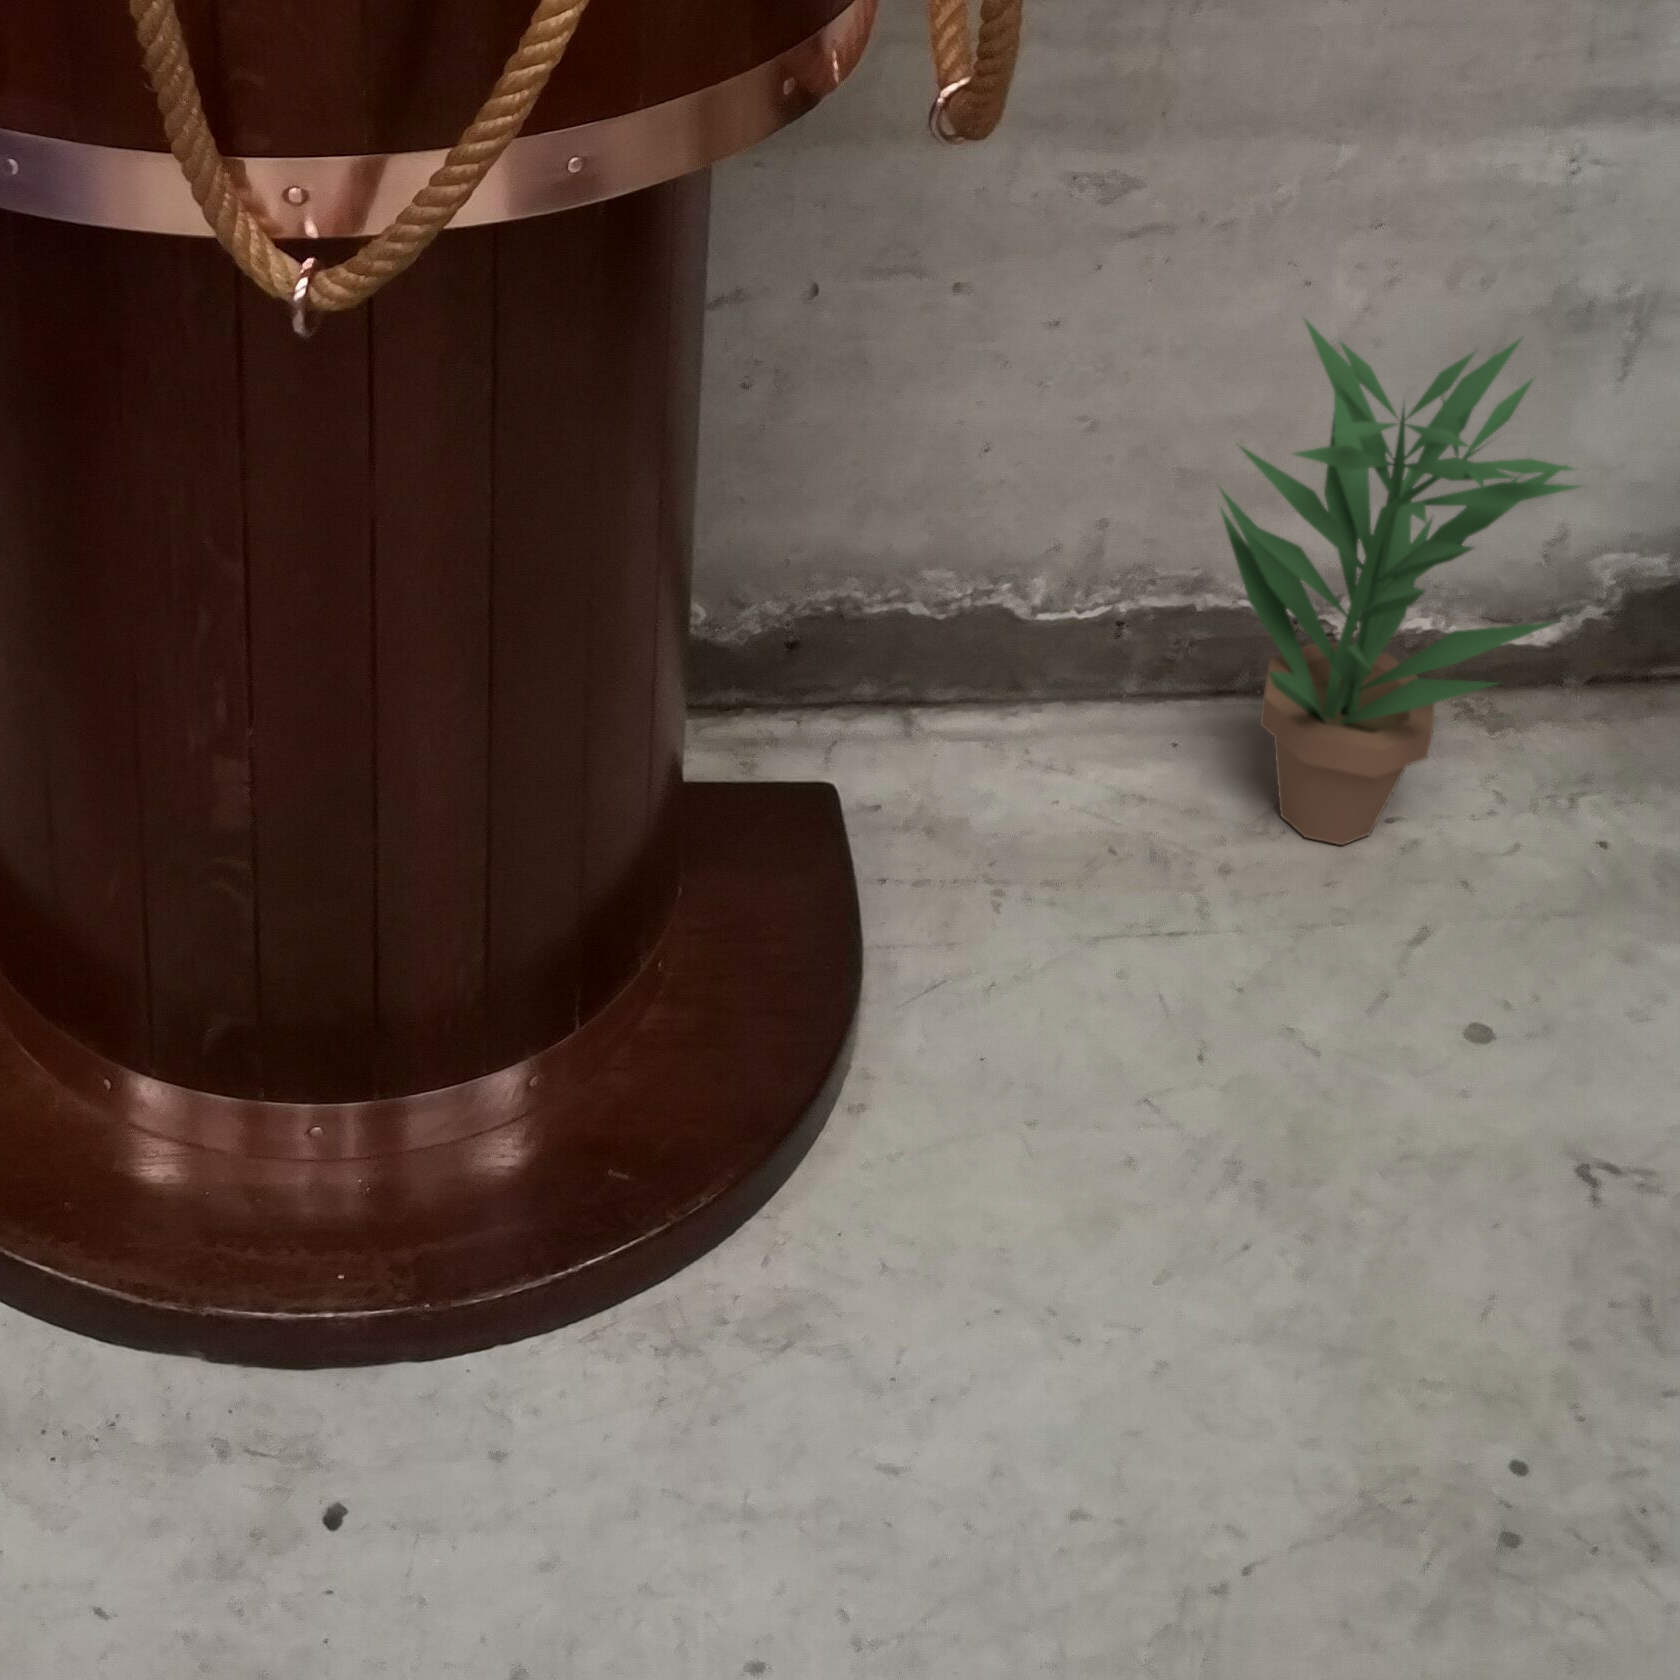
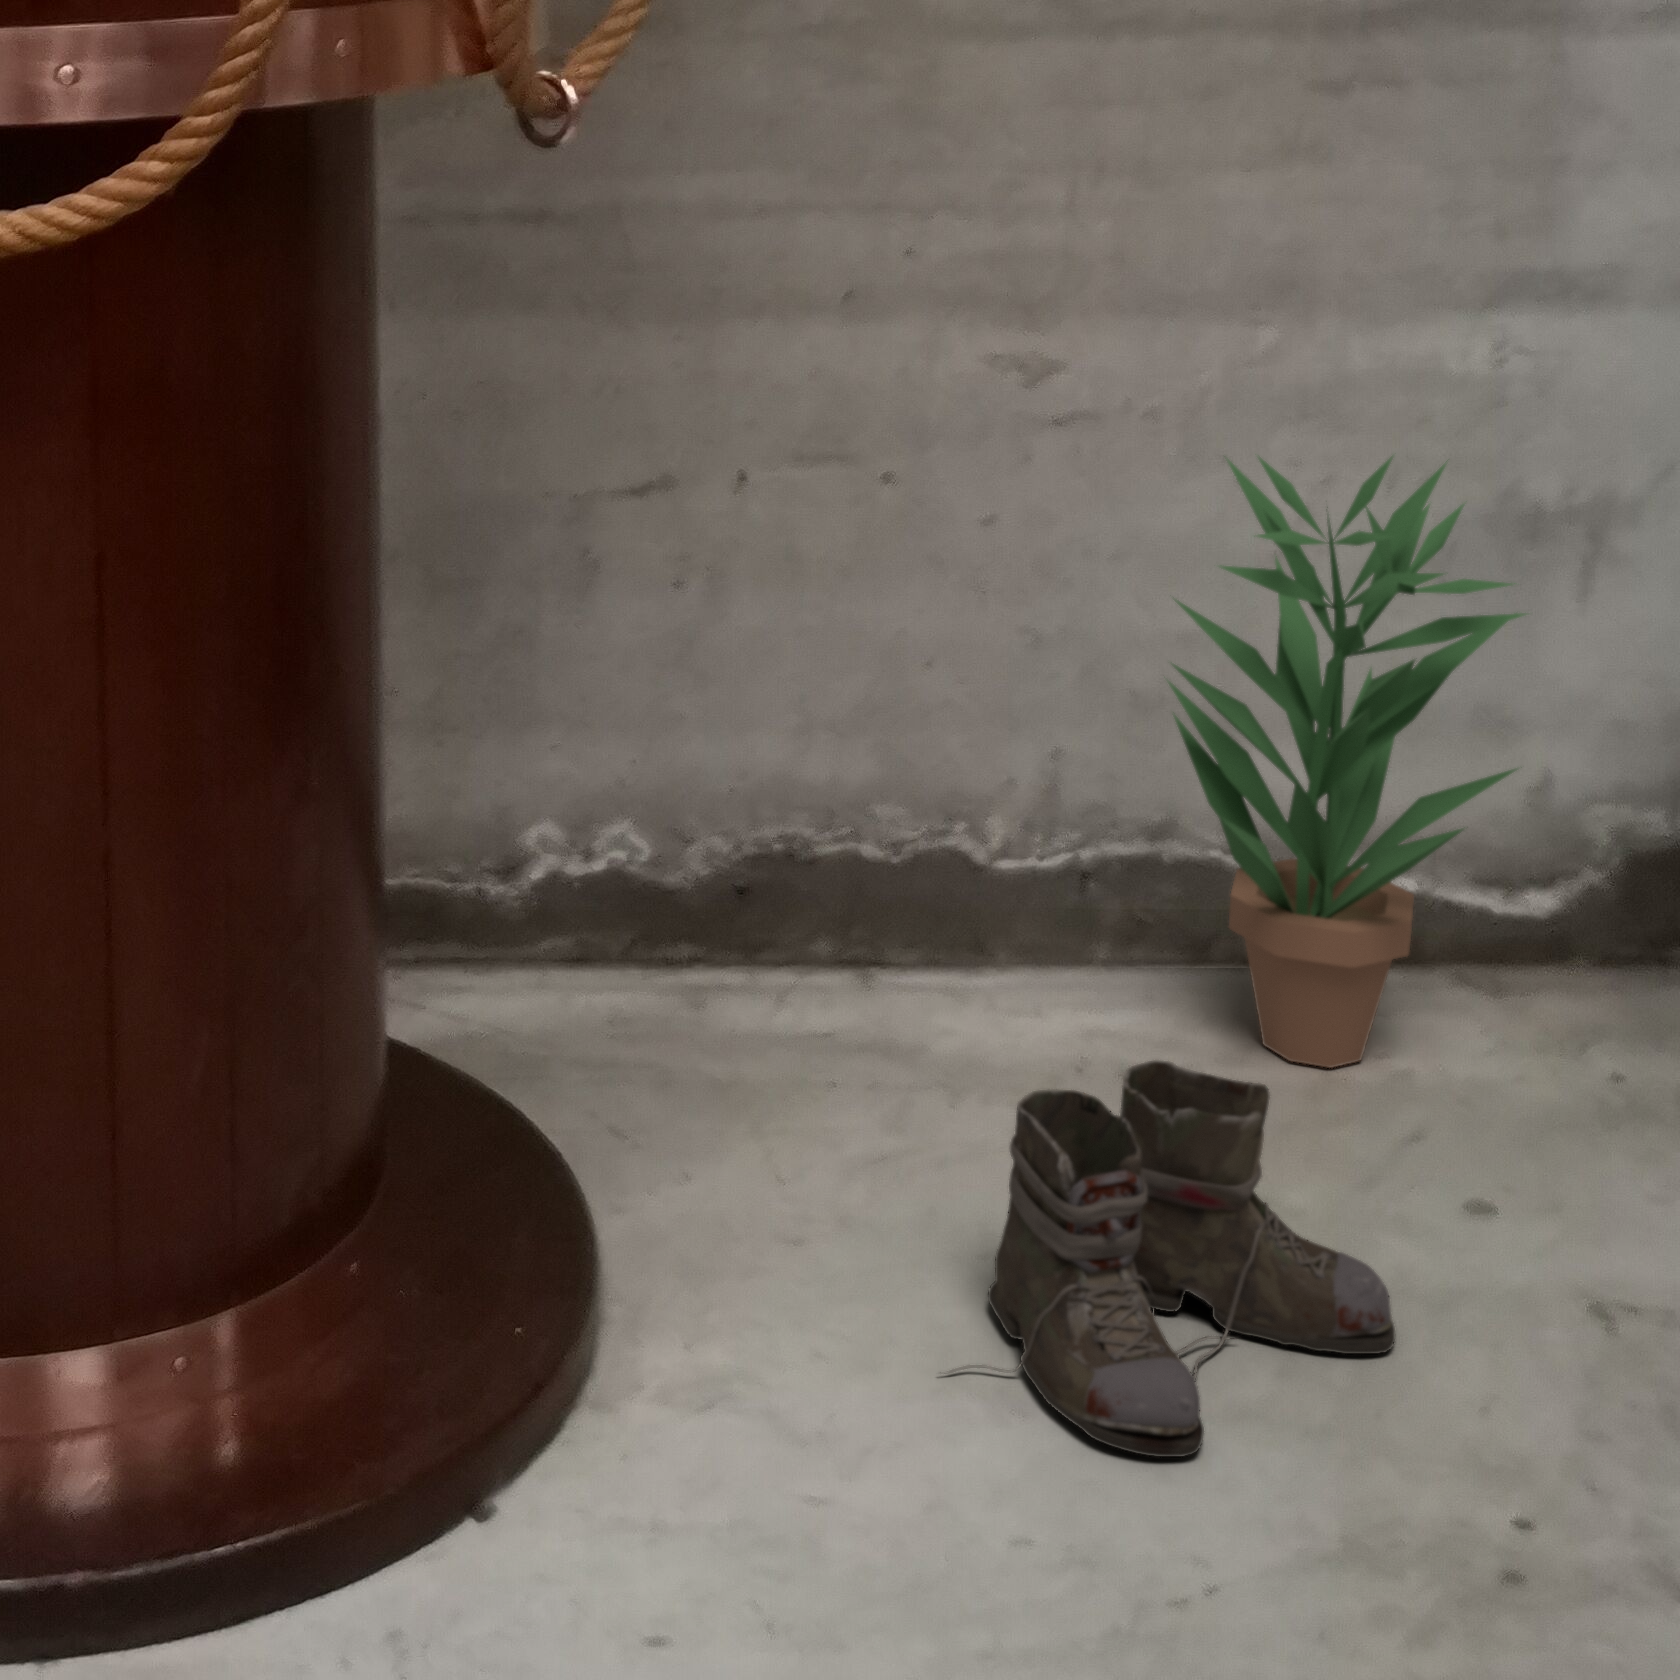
boots: none [991,969,1405,1378] -> present [950,1060,1395,1457]

